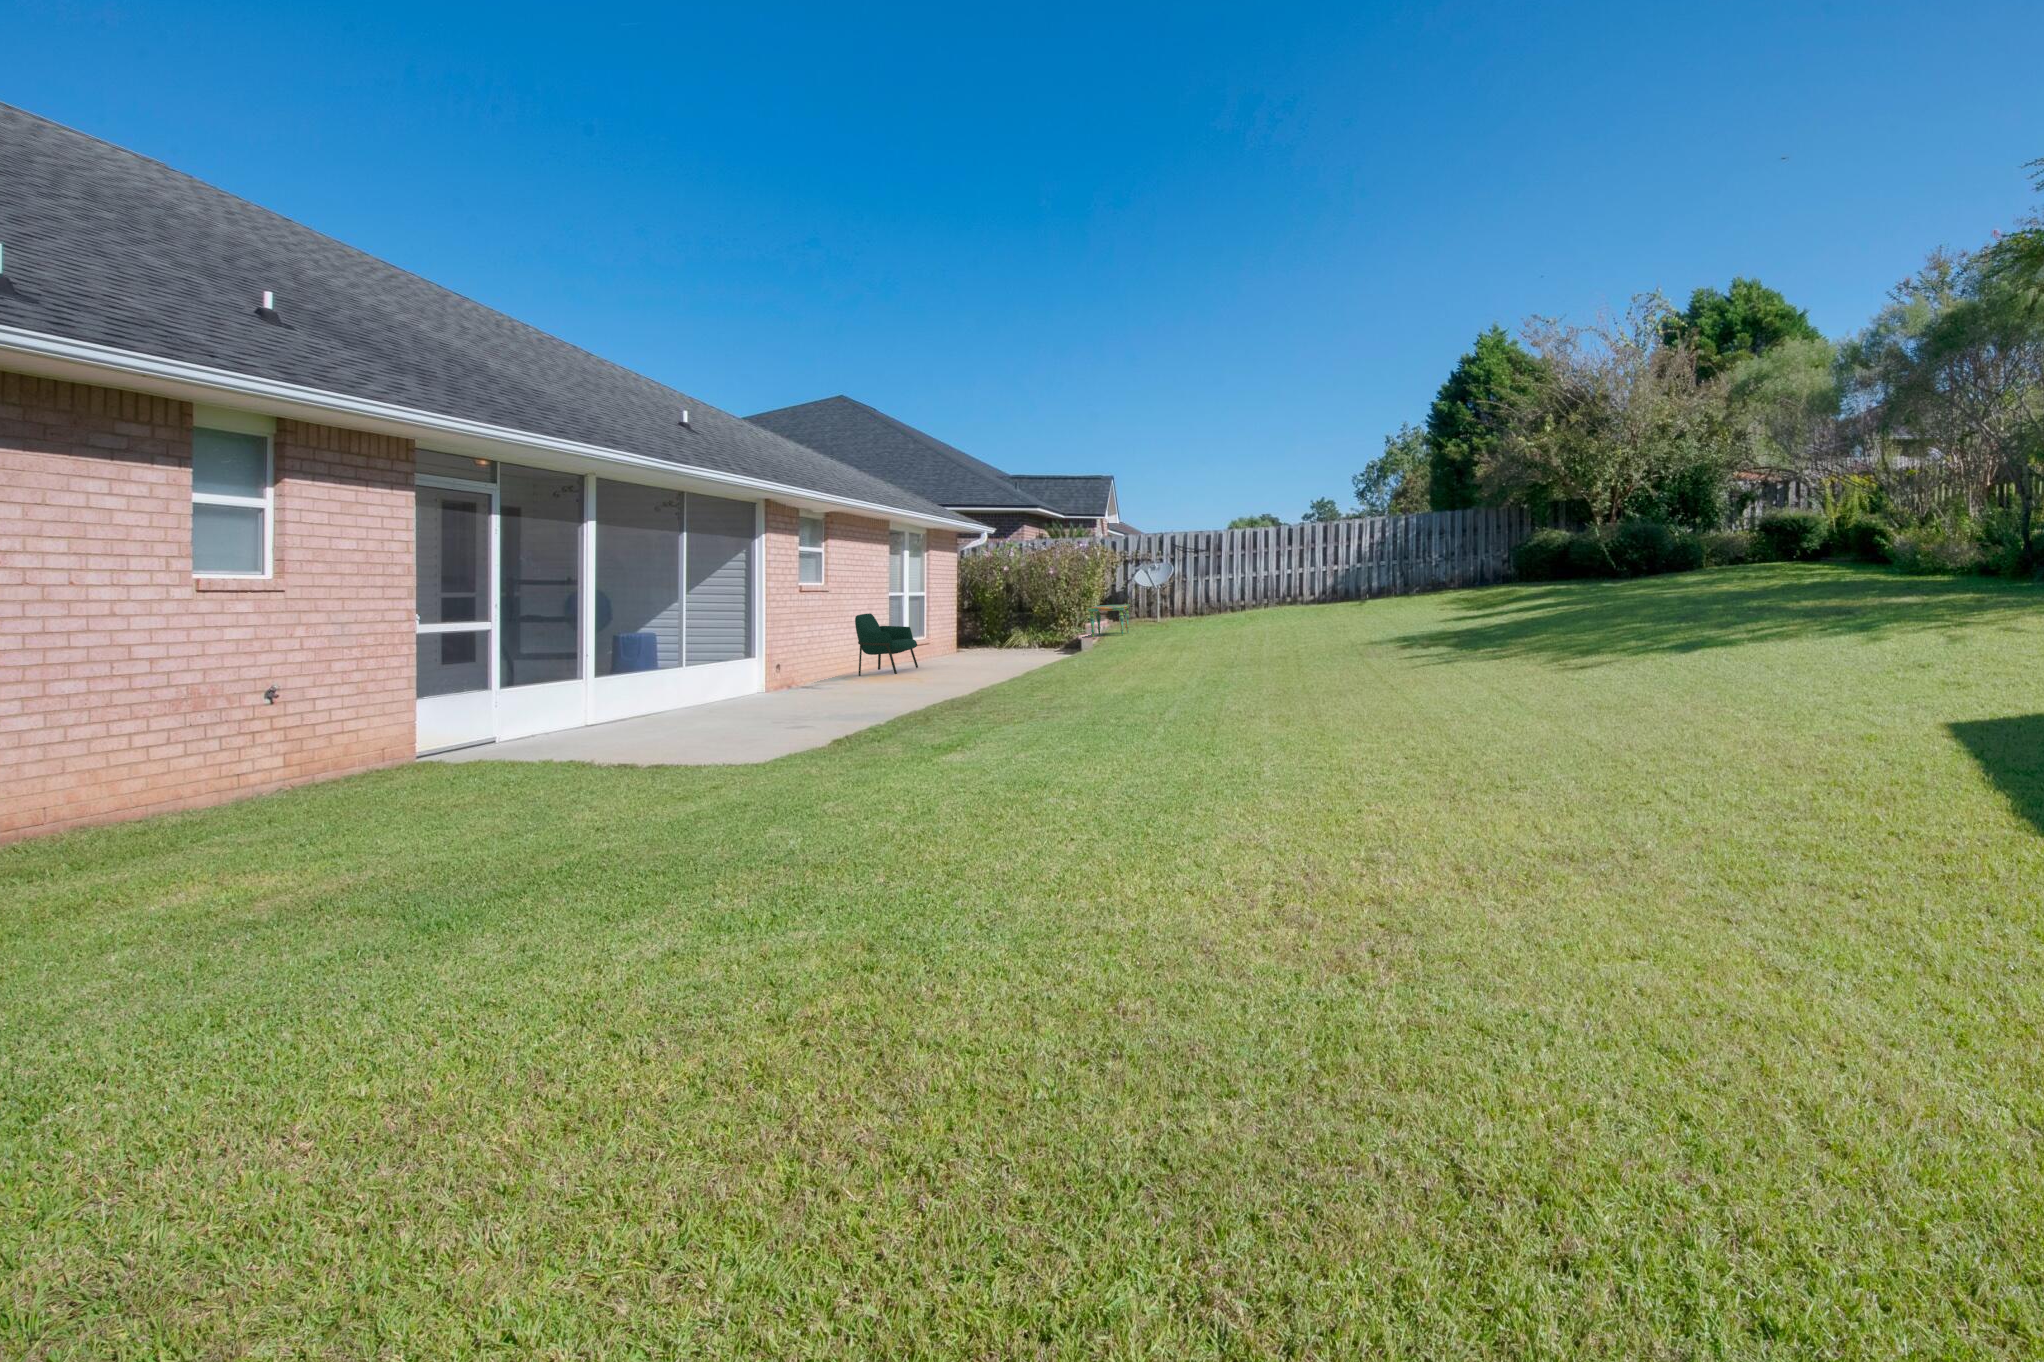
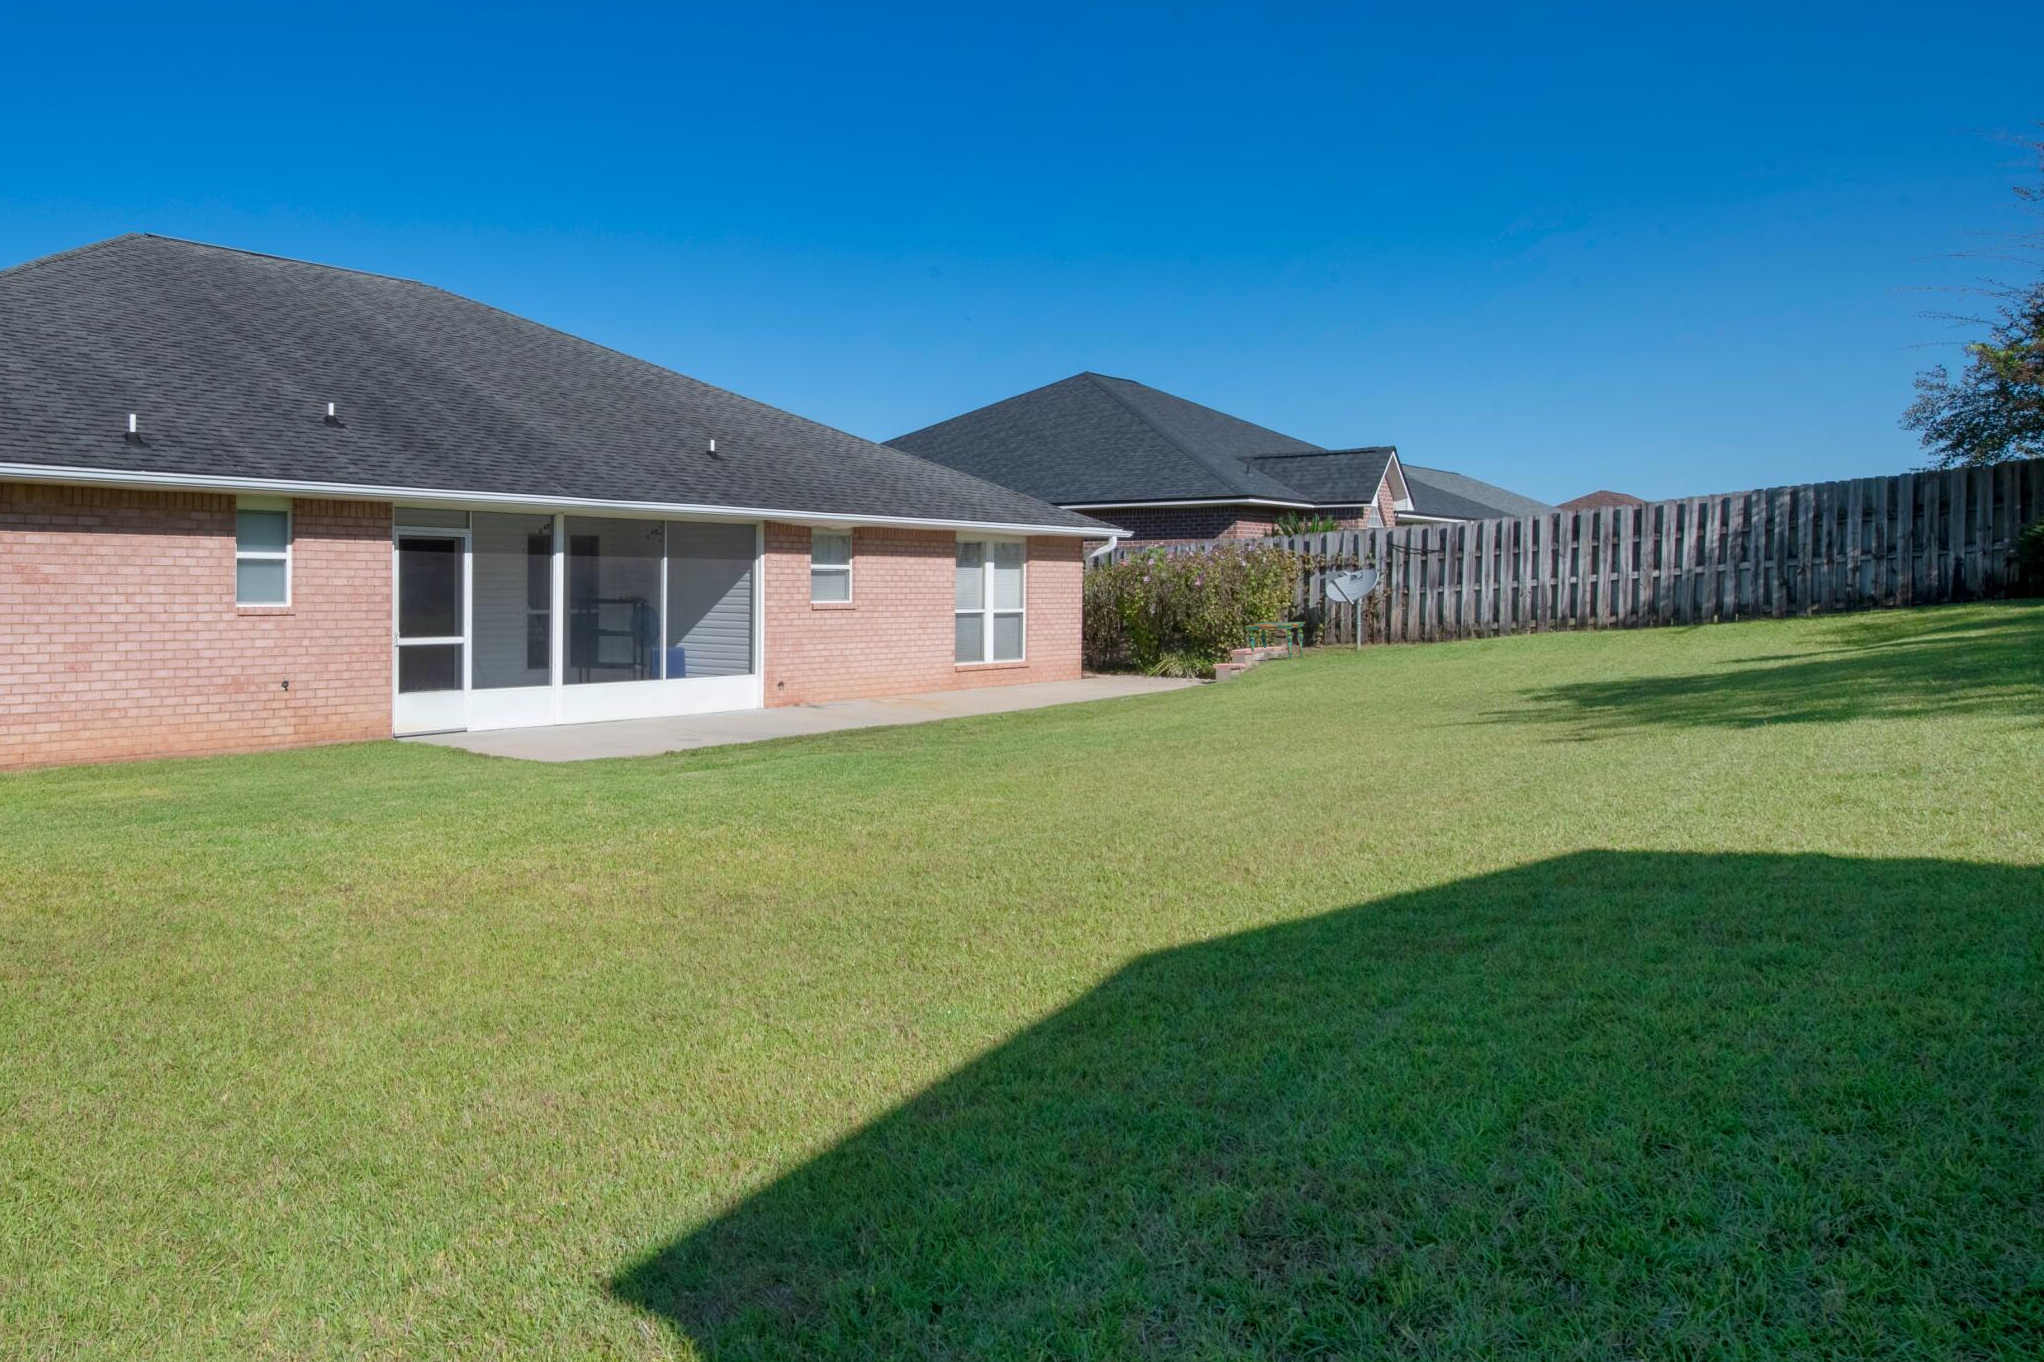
armchair: present [855,613,918,676] -> none [972,625,1035,687]

